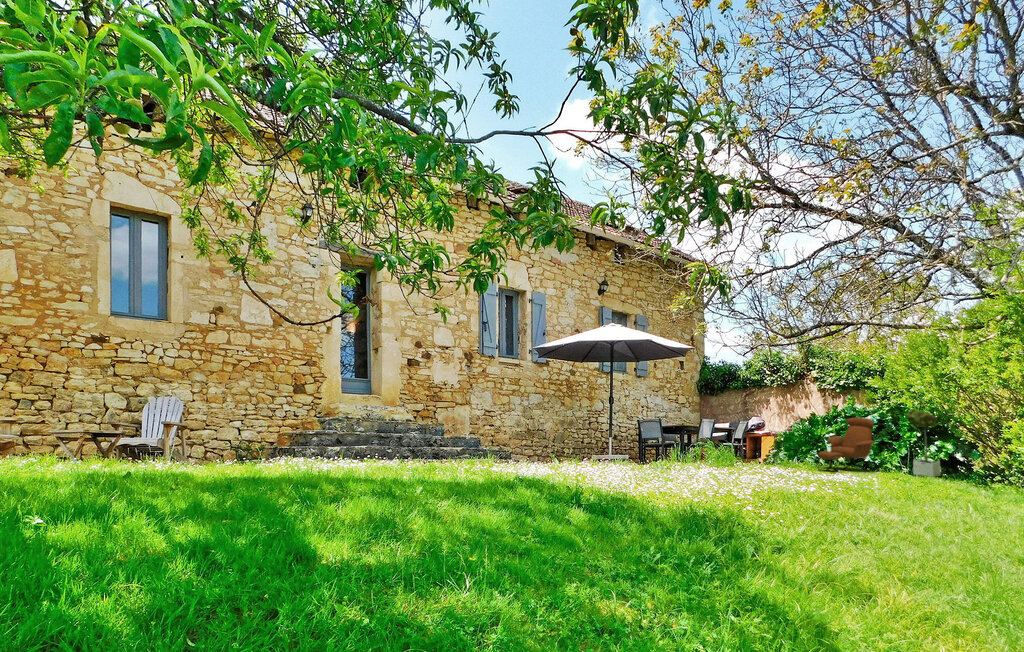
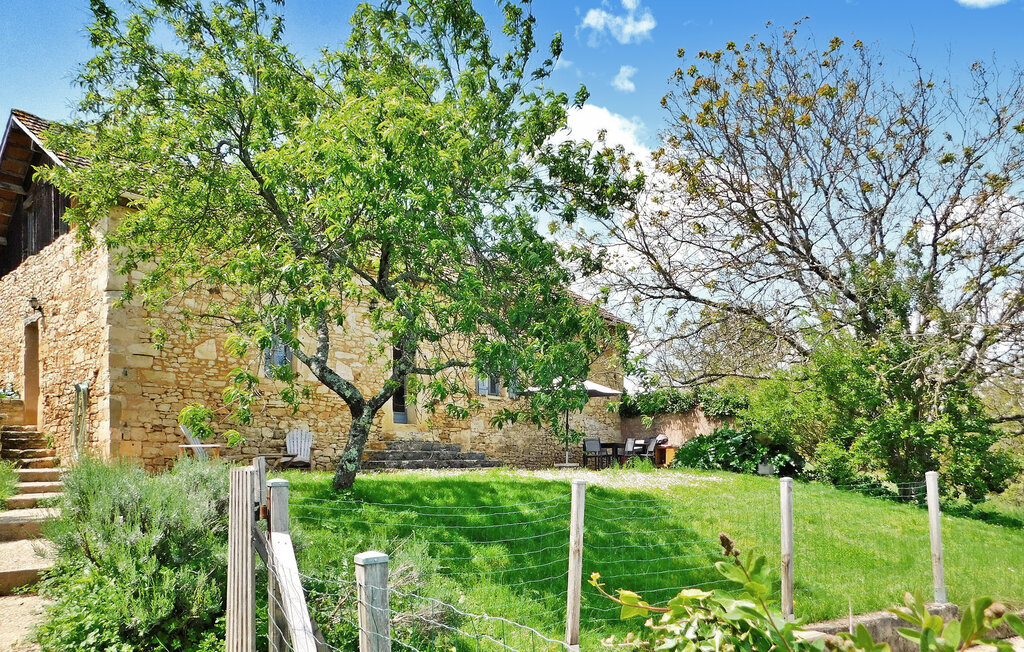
lounge chair: present [818,417,875,472] -> none [704,438,737,474]

